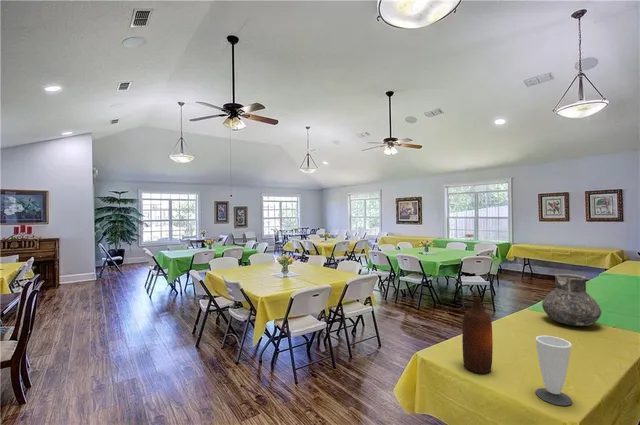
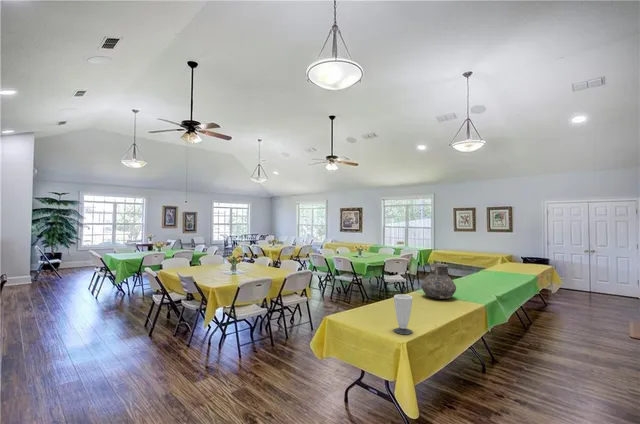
bottle: present [462,297,493,373] -> none [356,273,373,323]

